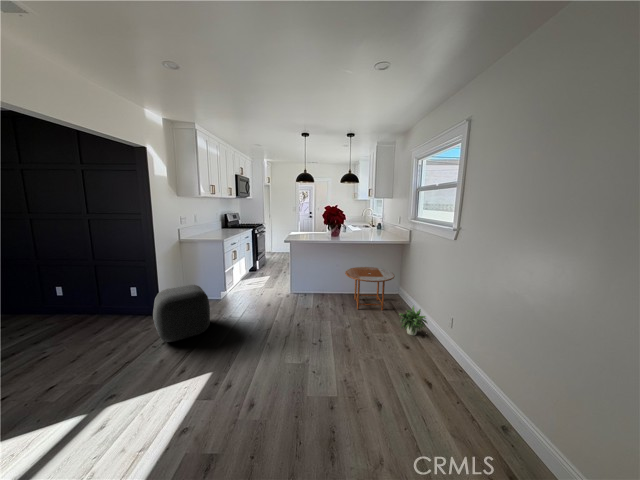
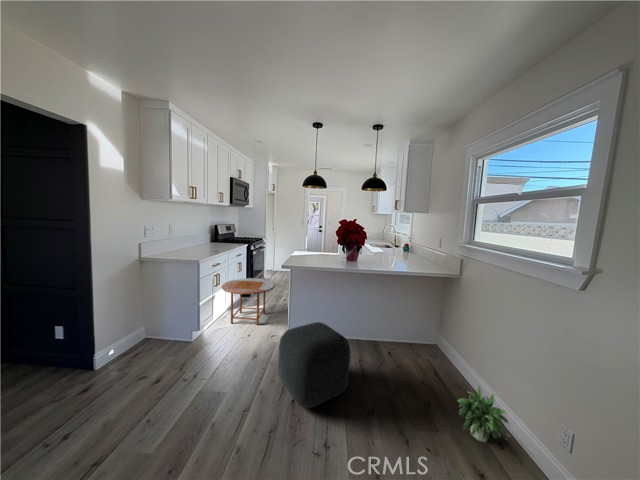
side table: present [345,267,395,310] -> present [222,278,275,325]
ottoman: present [153,285,210,342] -> present [278,322,350,408]

